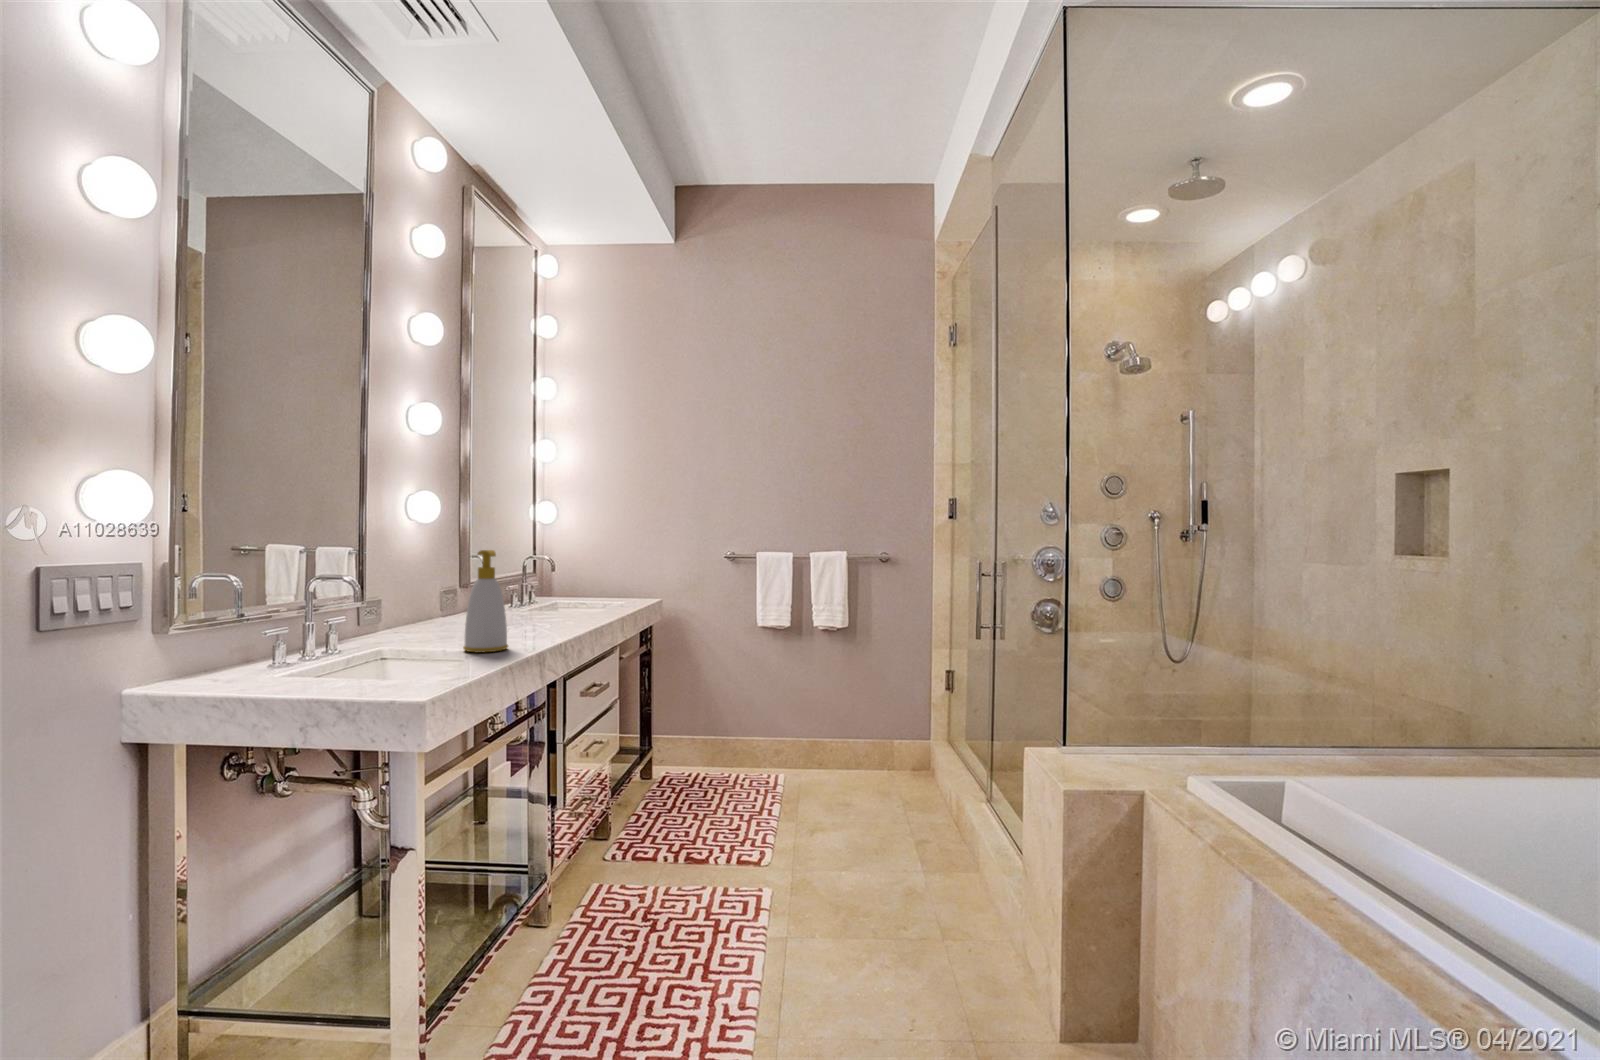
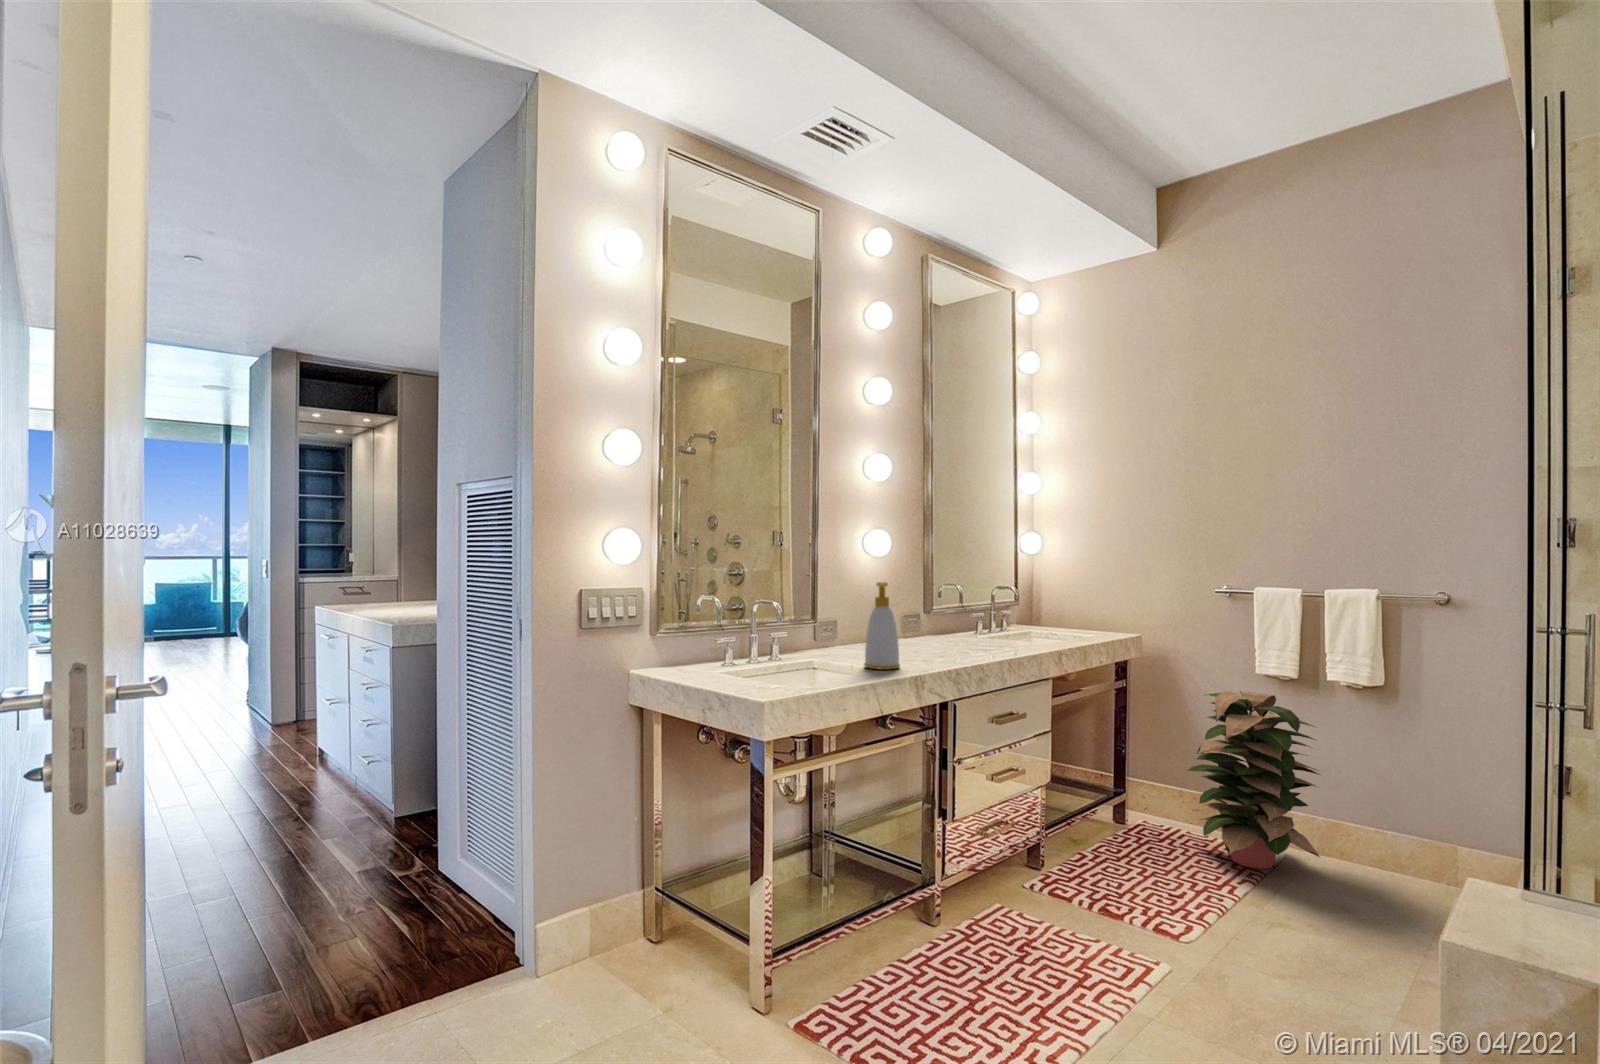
decorative plant: none [711,642,816,791] -> present [1187,691,1320,869]

